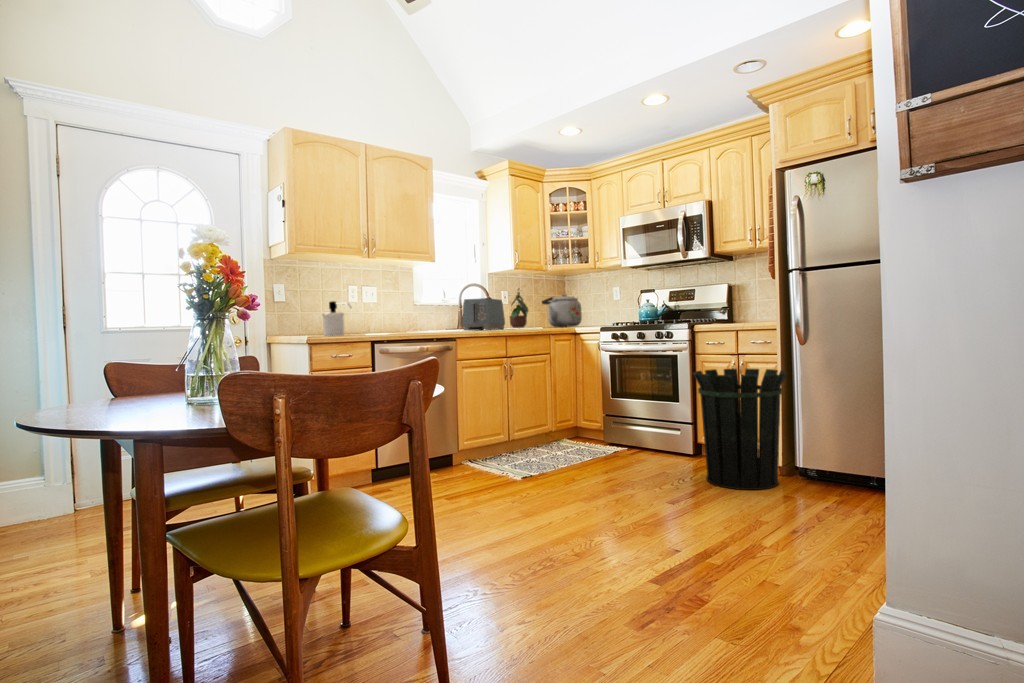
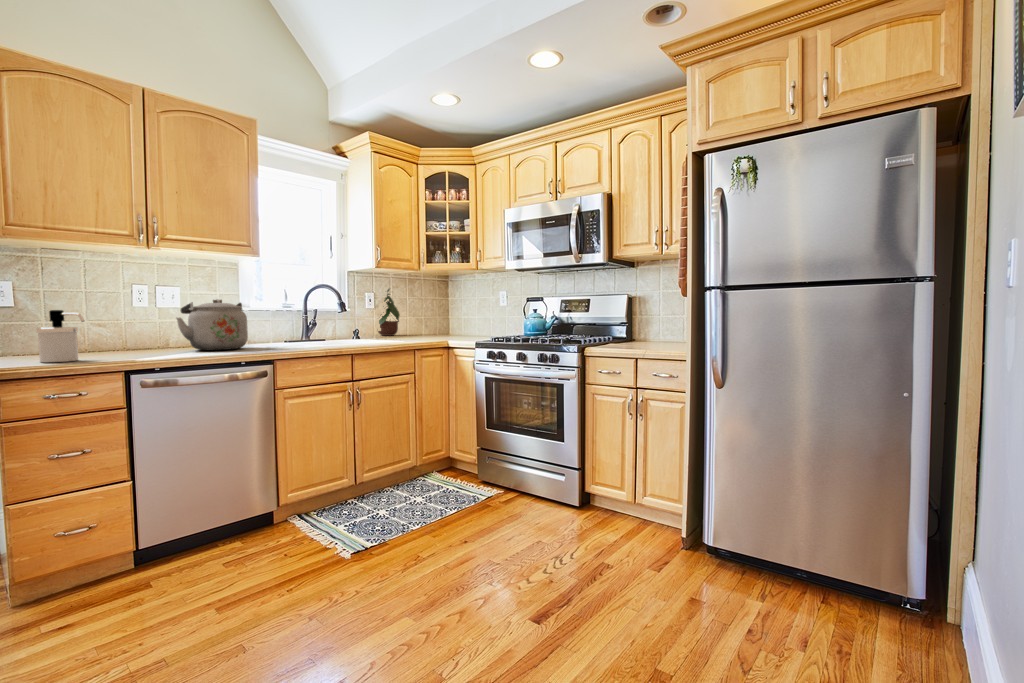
kettle: present [542,294,582,327] -> present [176,299,248,350]
toaster: present [462,298,505,330] -> none [283,307,350,349]
waste bin: present [693,368,787,490] -> none [578,411,701,587]

